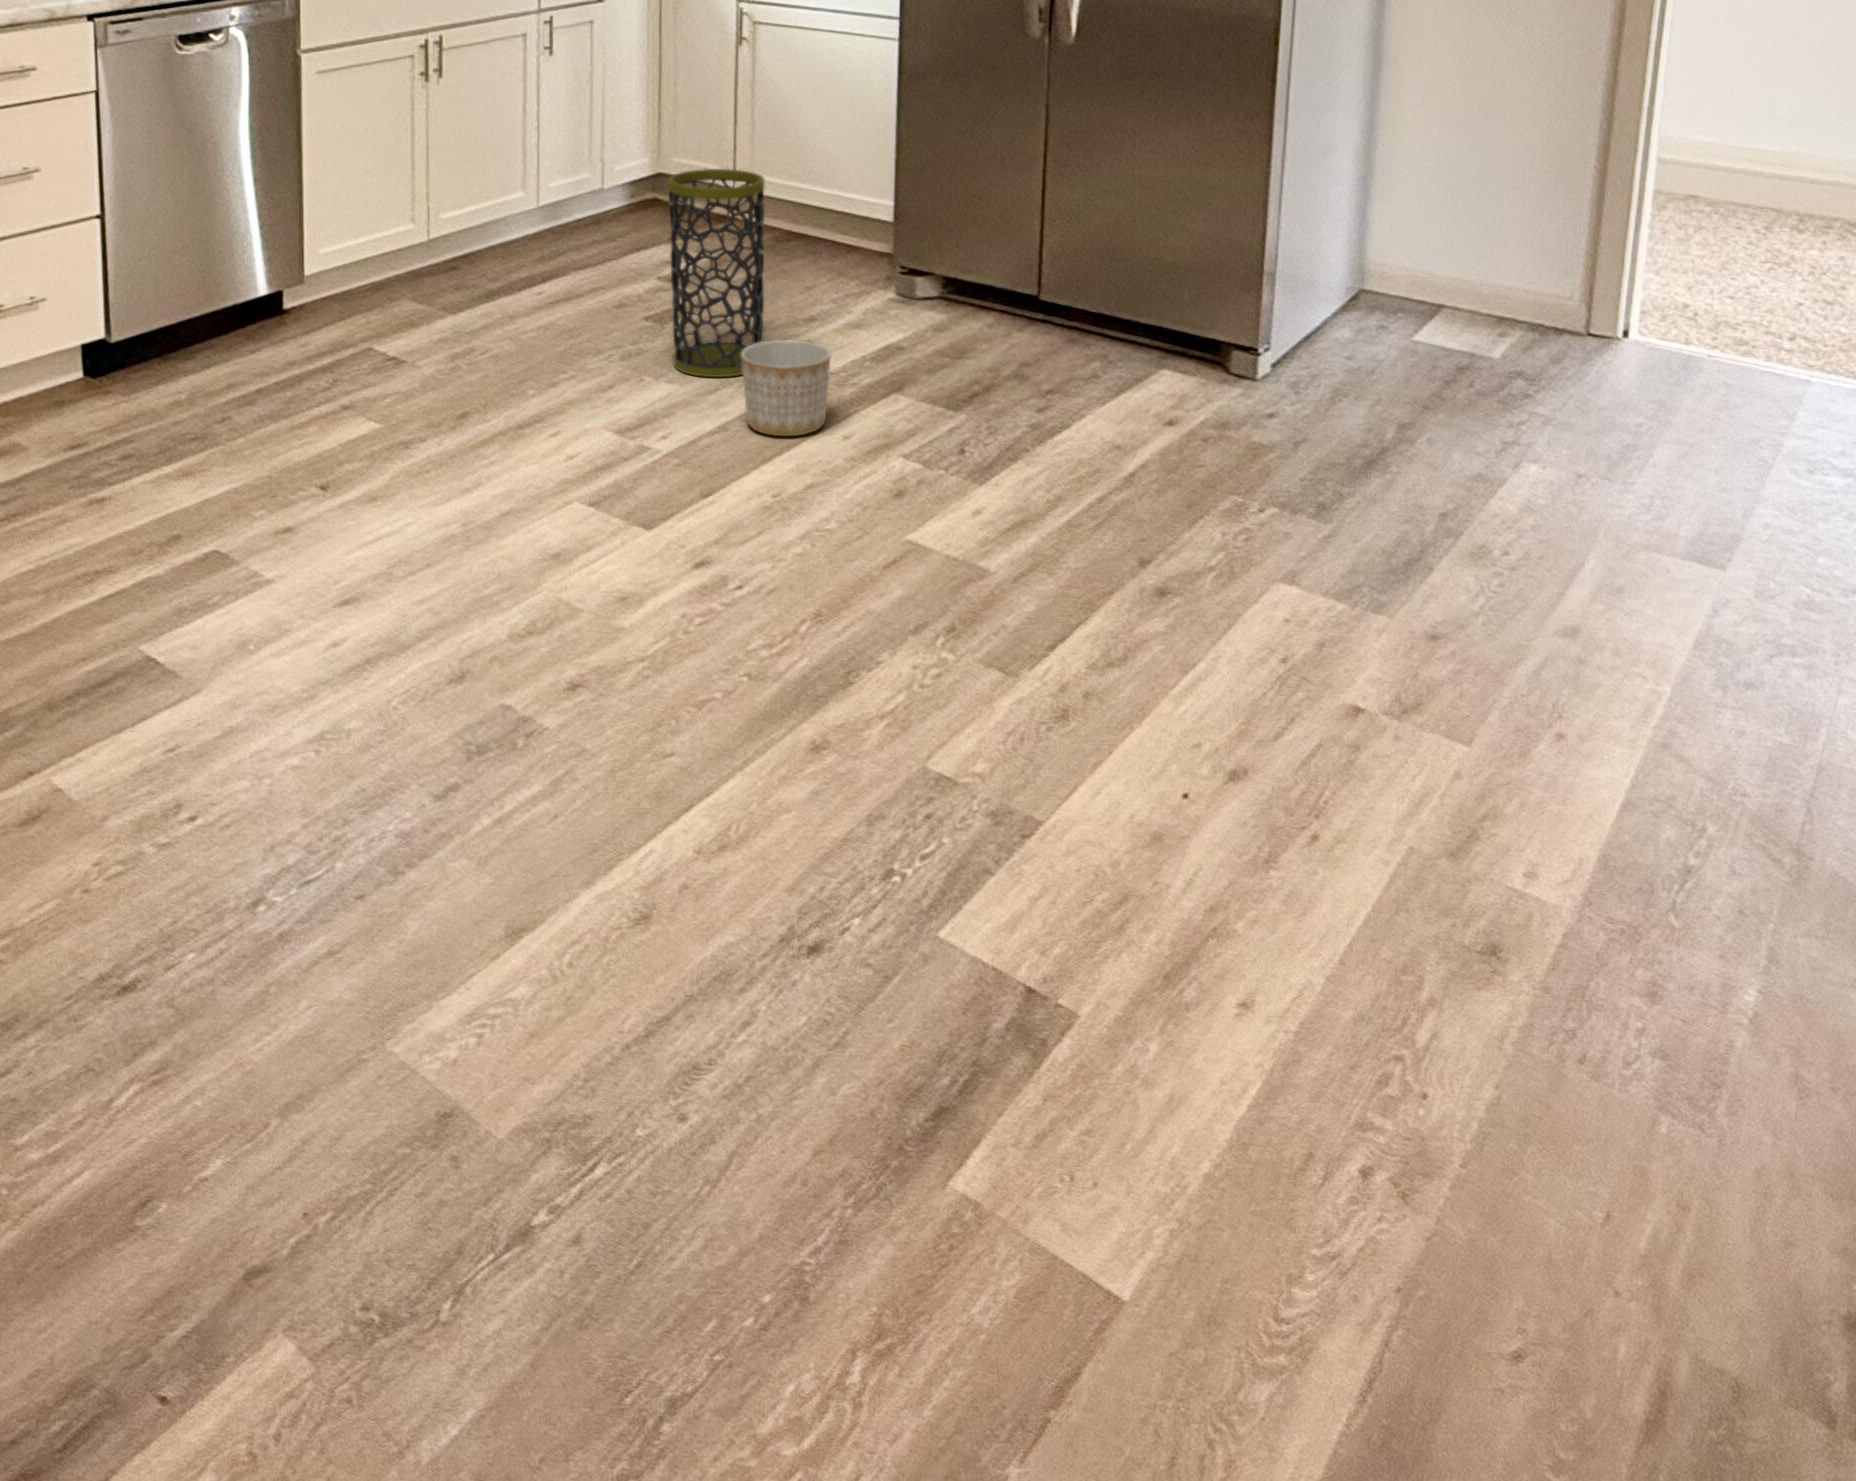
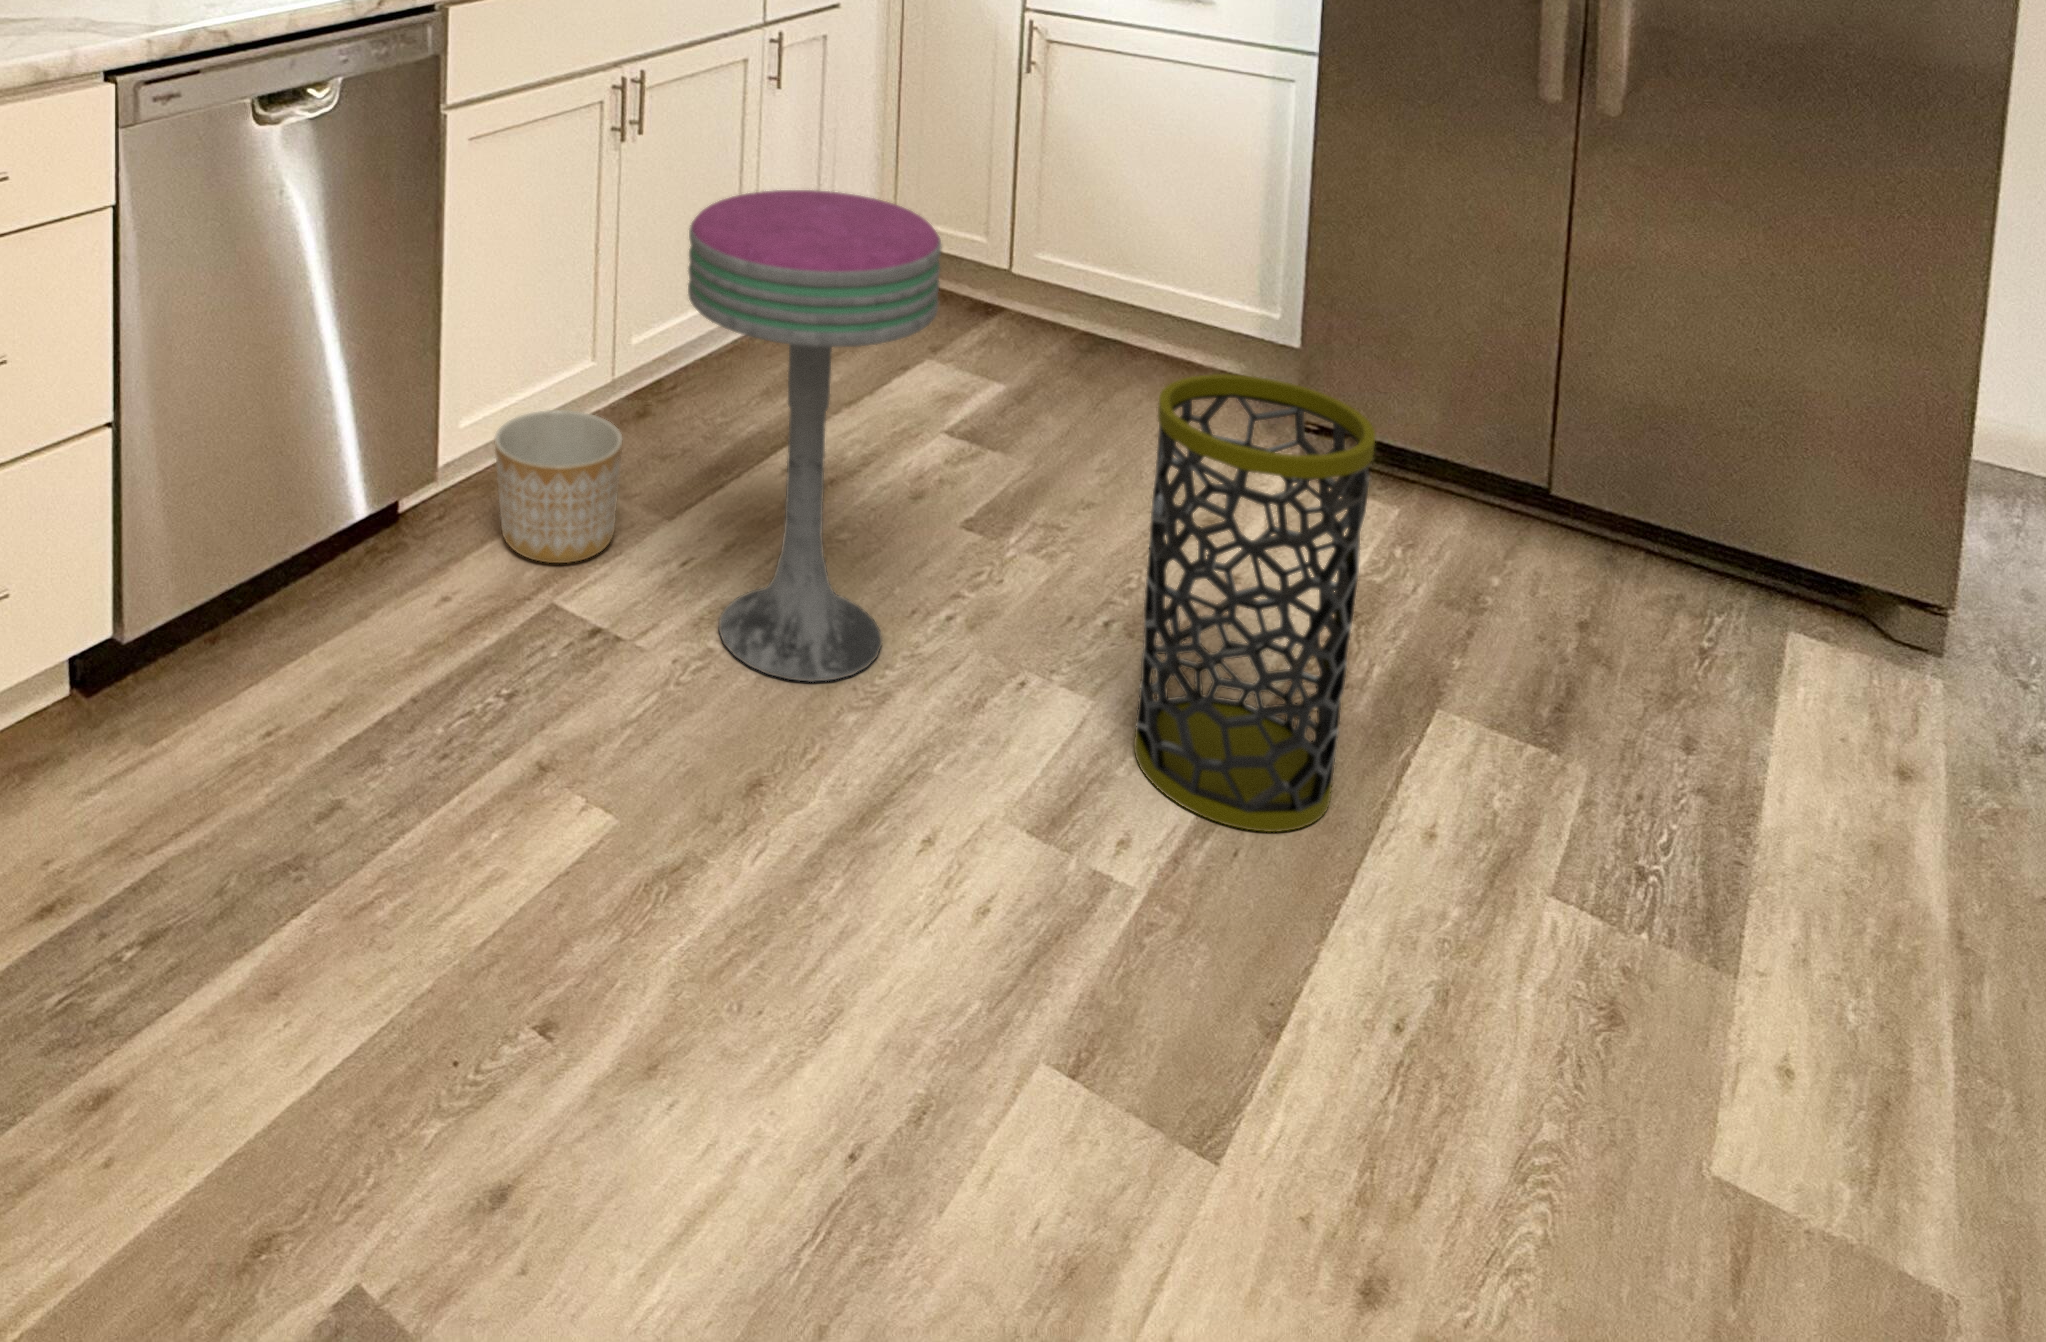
bar stool: none [443,92,579,348] -> present [688,190,942,682]
planter: present [741,340,831,436] -> present [494,410,622,563]

